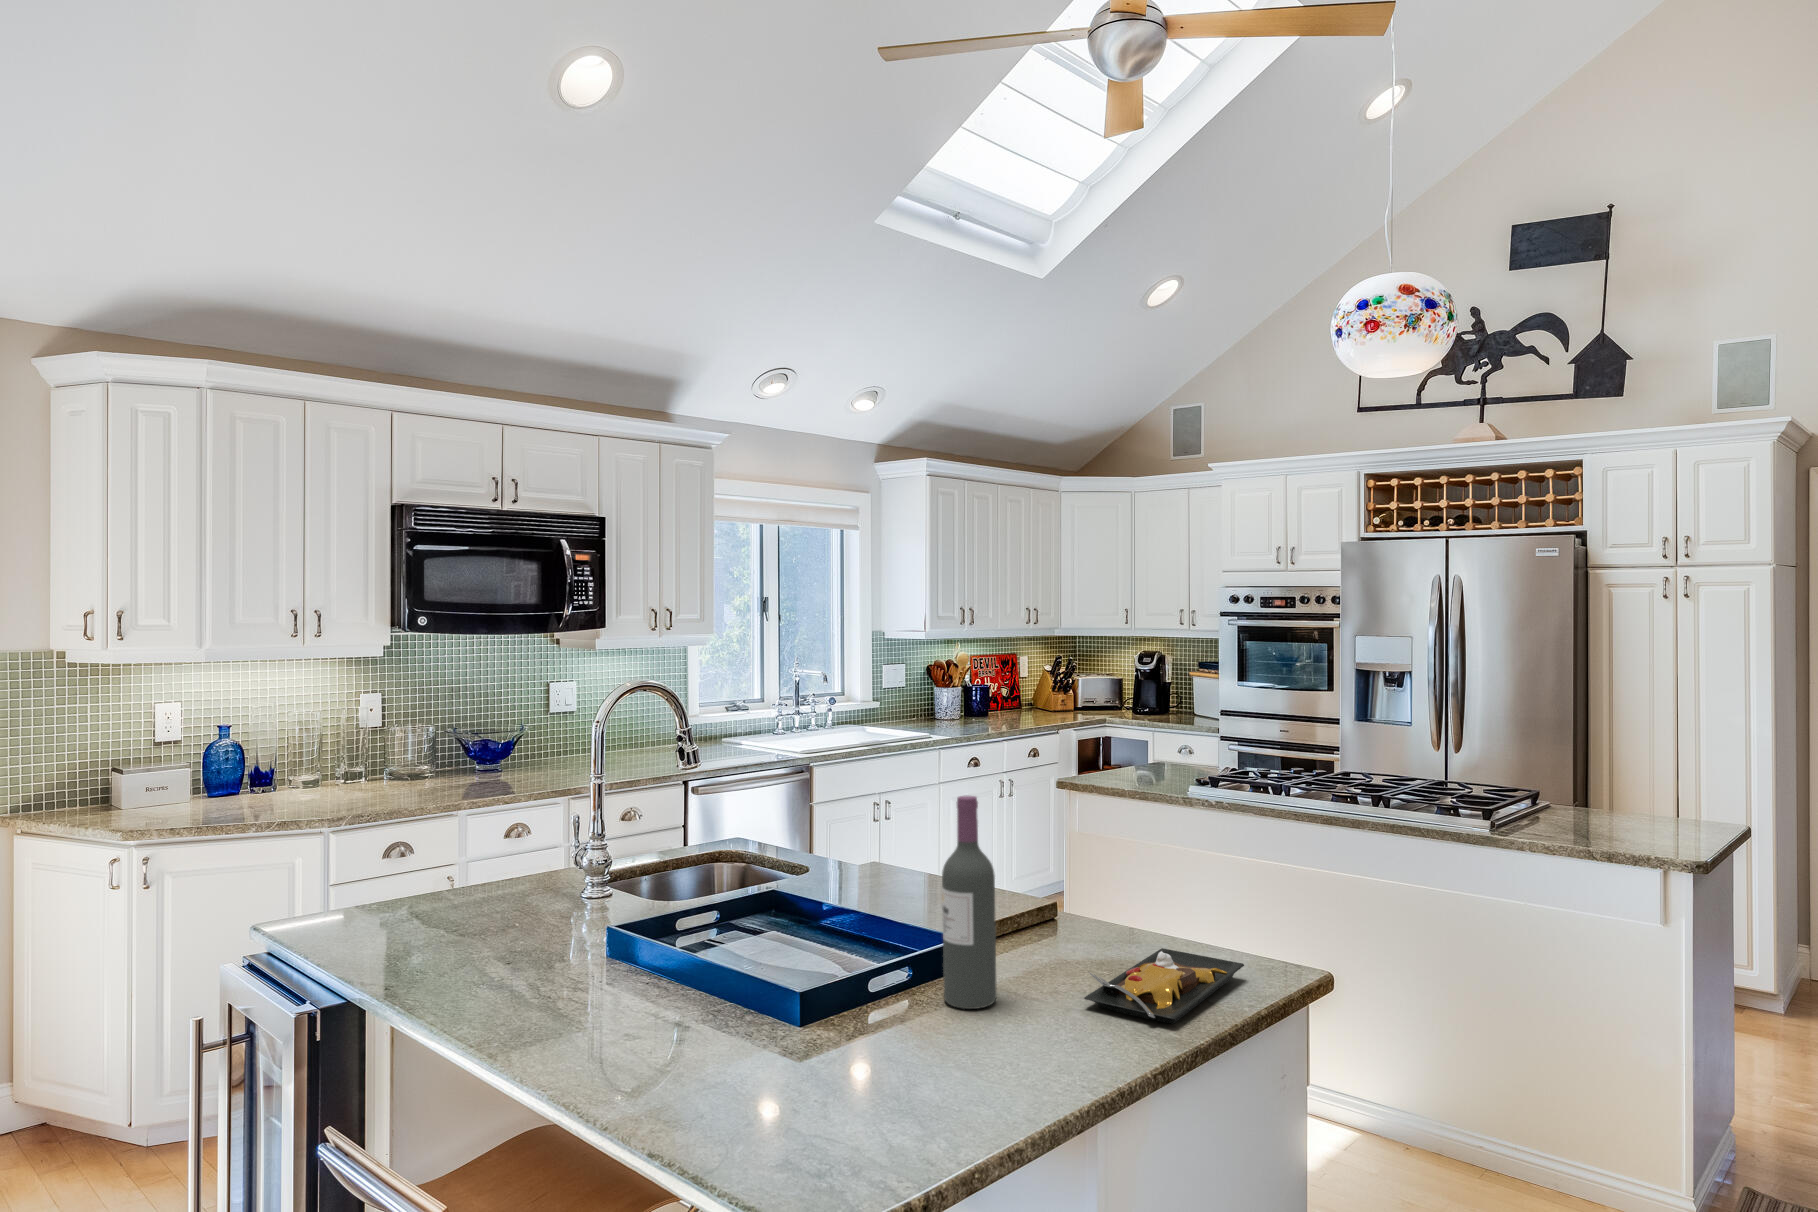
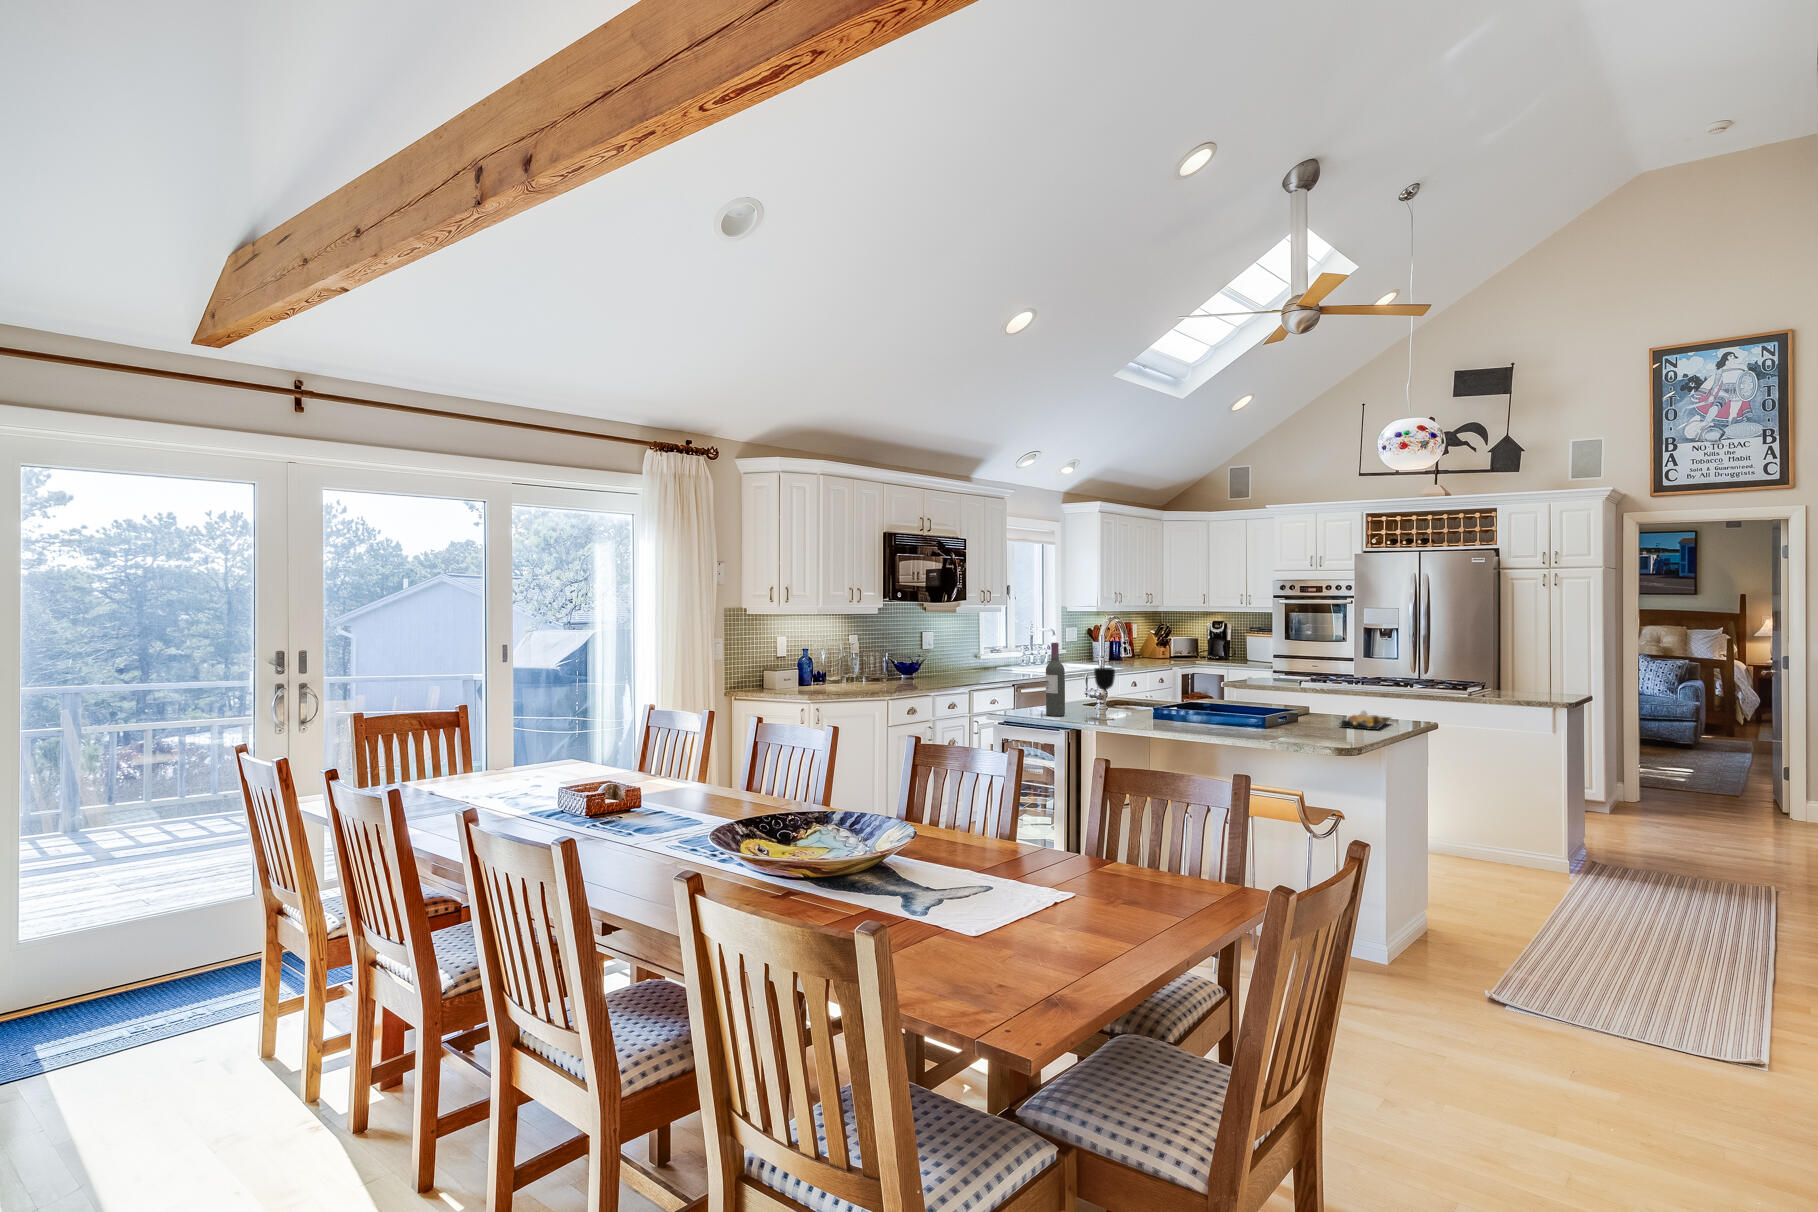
wine bottle: present [942,796,997,1009] -> present [1046,643,1065,716]
wine glass: none [511,834,565,971] -> present [1094,668,1115,720]

